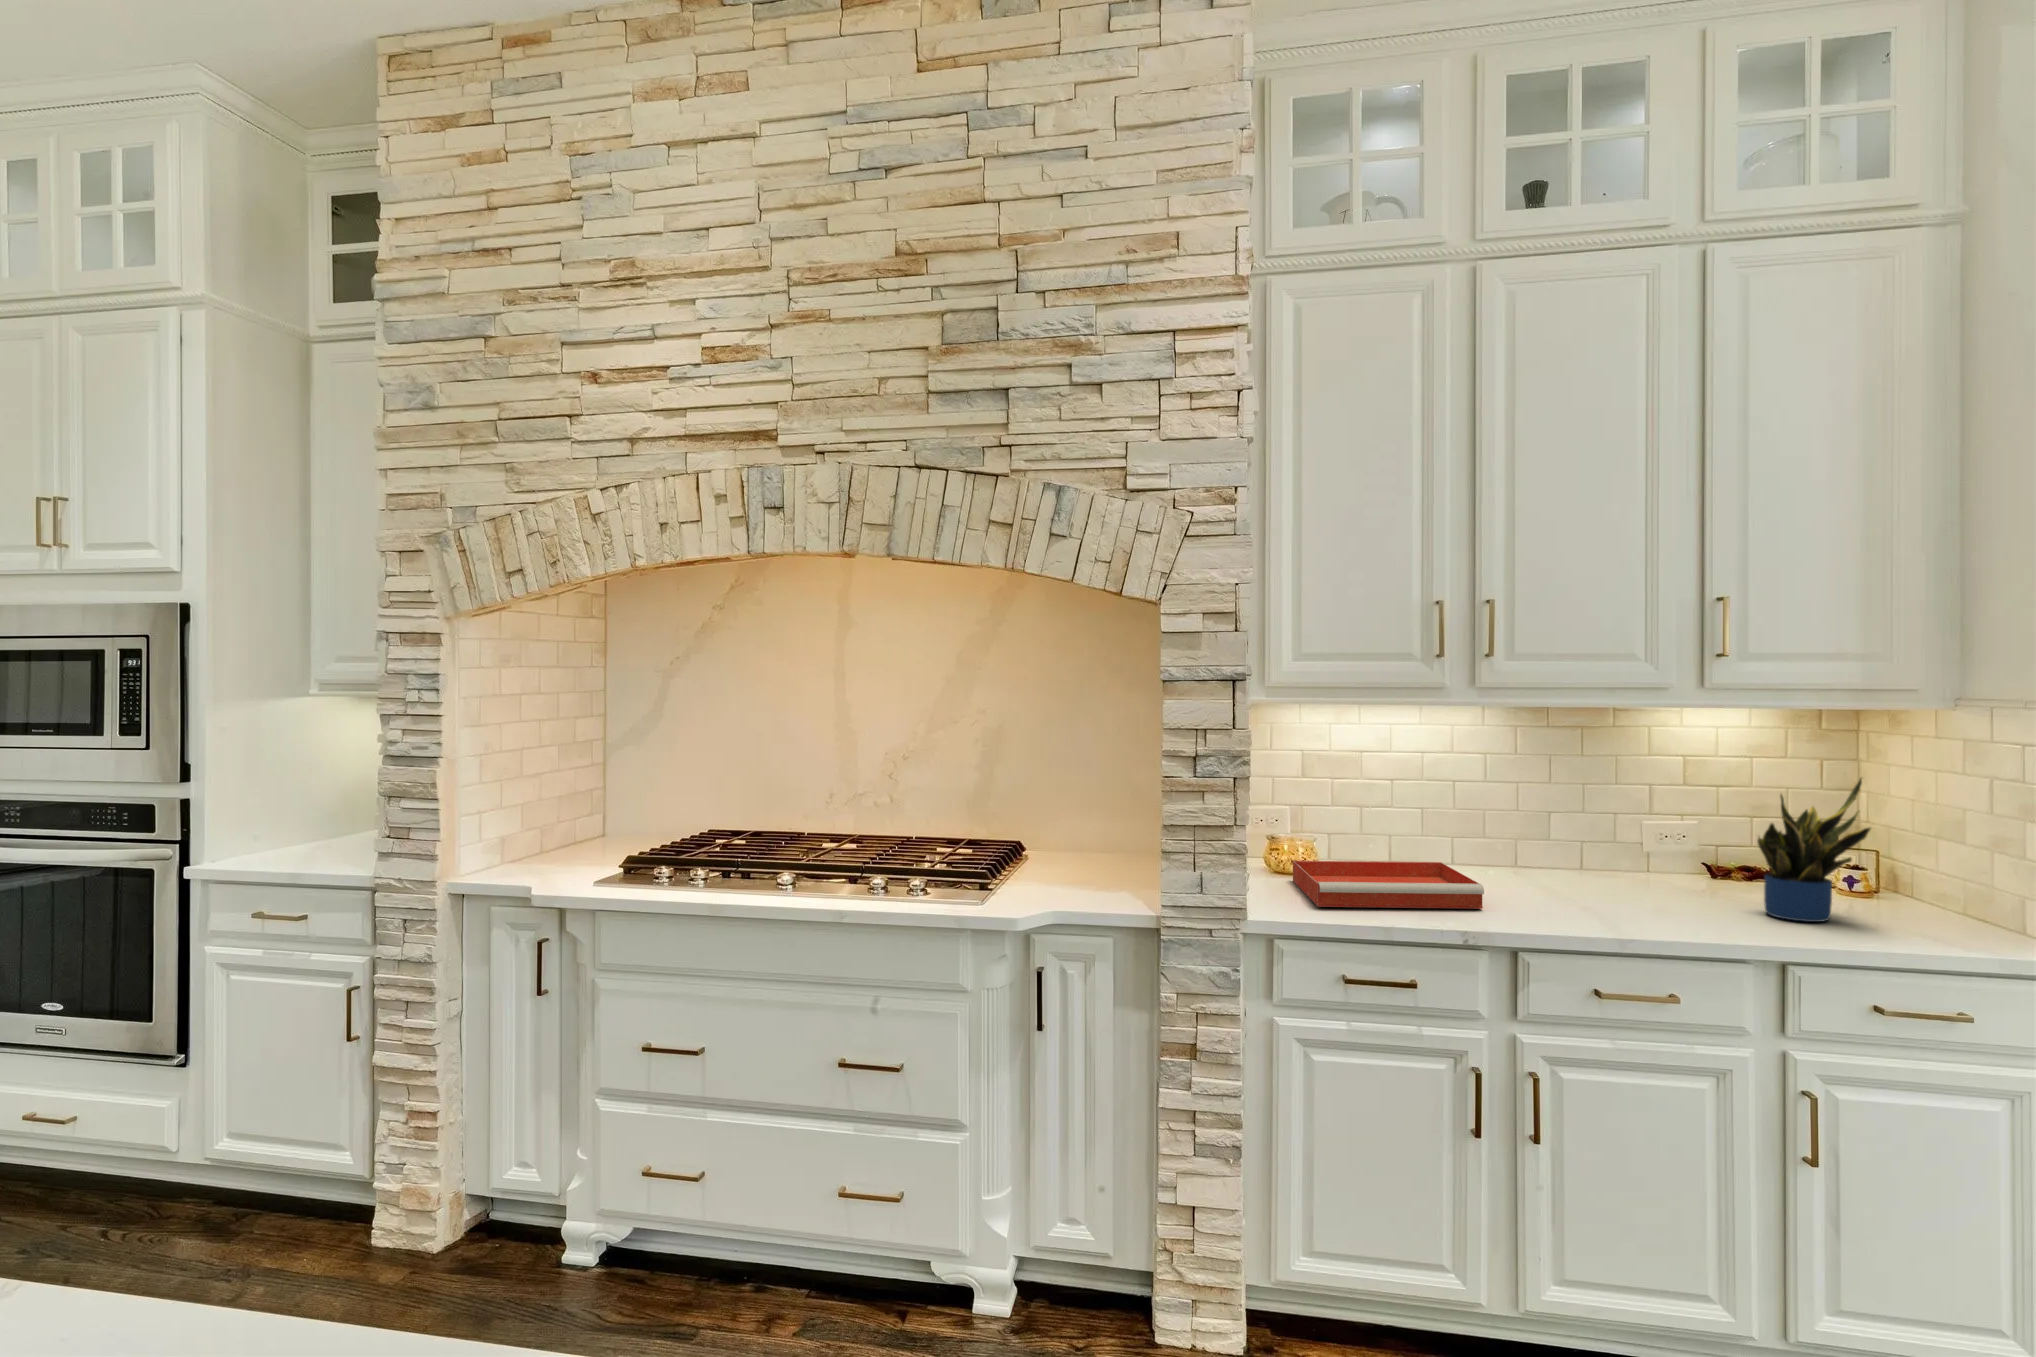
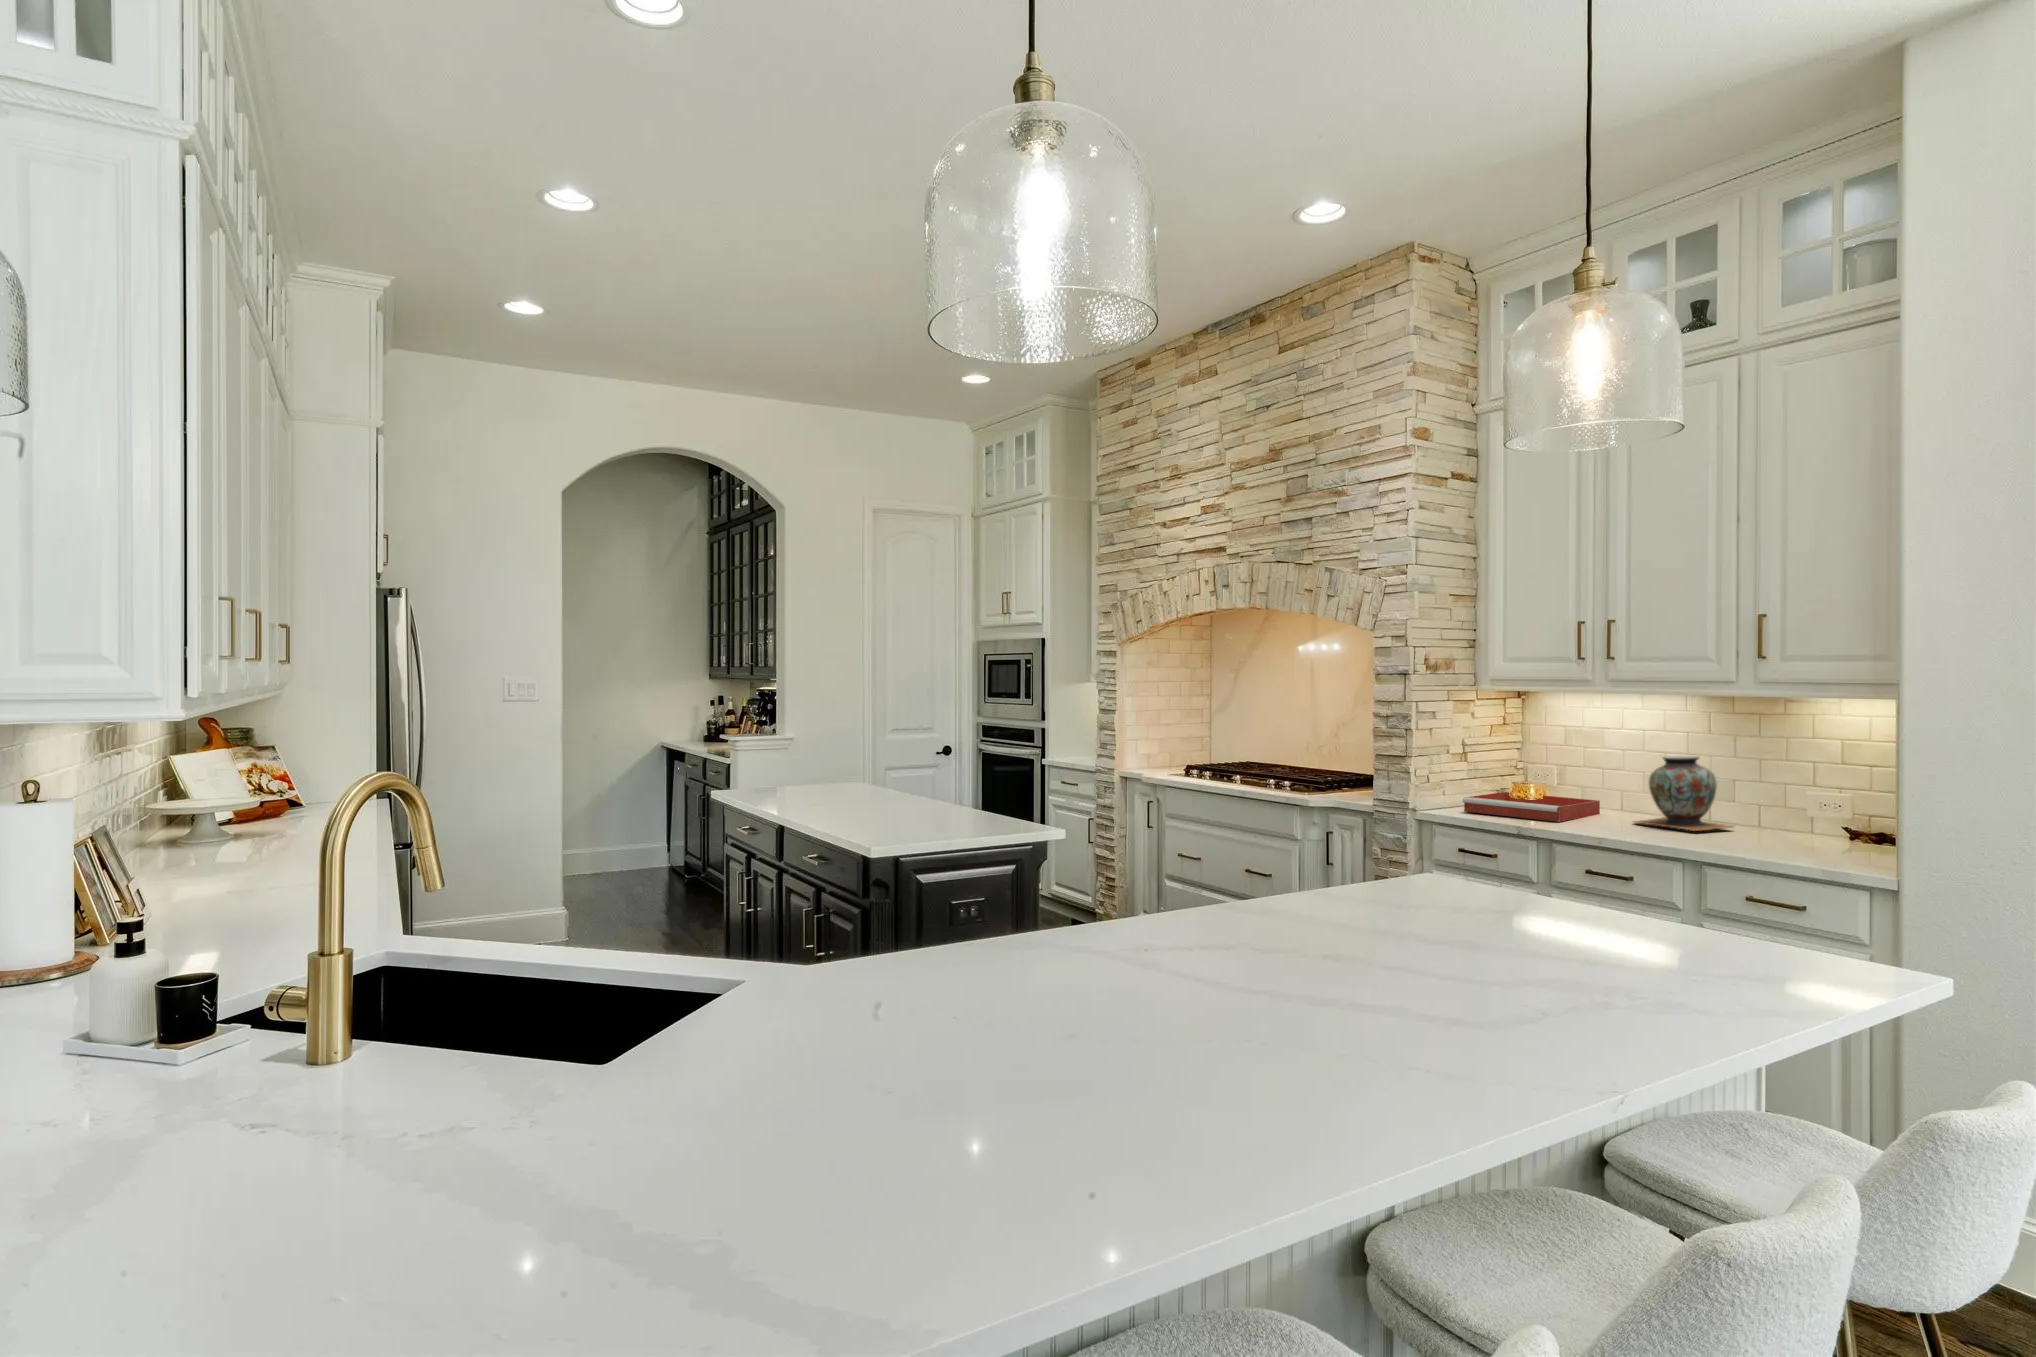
potted plant: present [1757,778,1870,922] -> none [1727,744,1811,848]
decorative vase: none [1535,791,1663,901] -> present [1634,756,1732,831]

